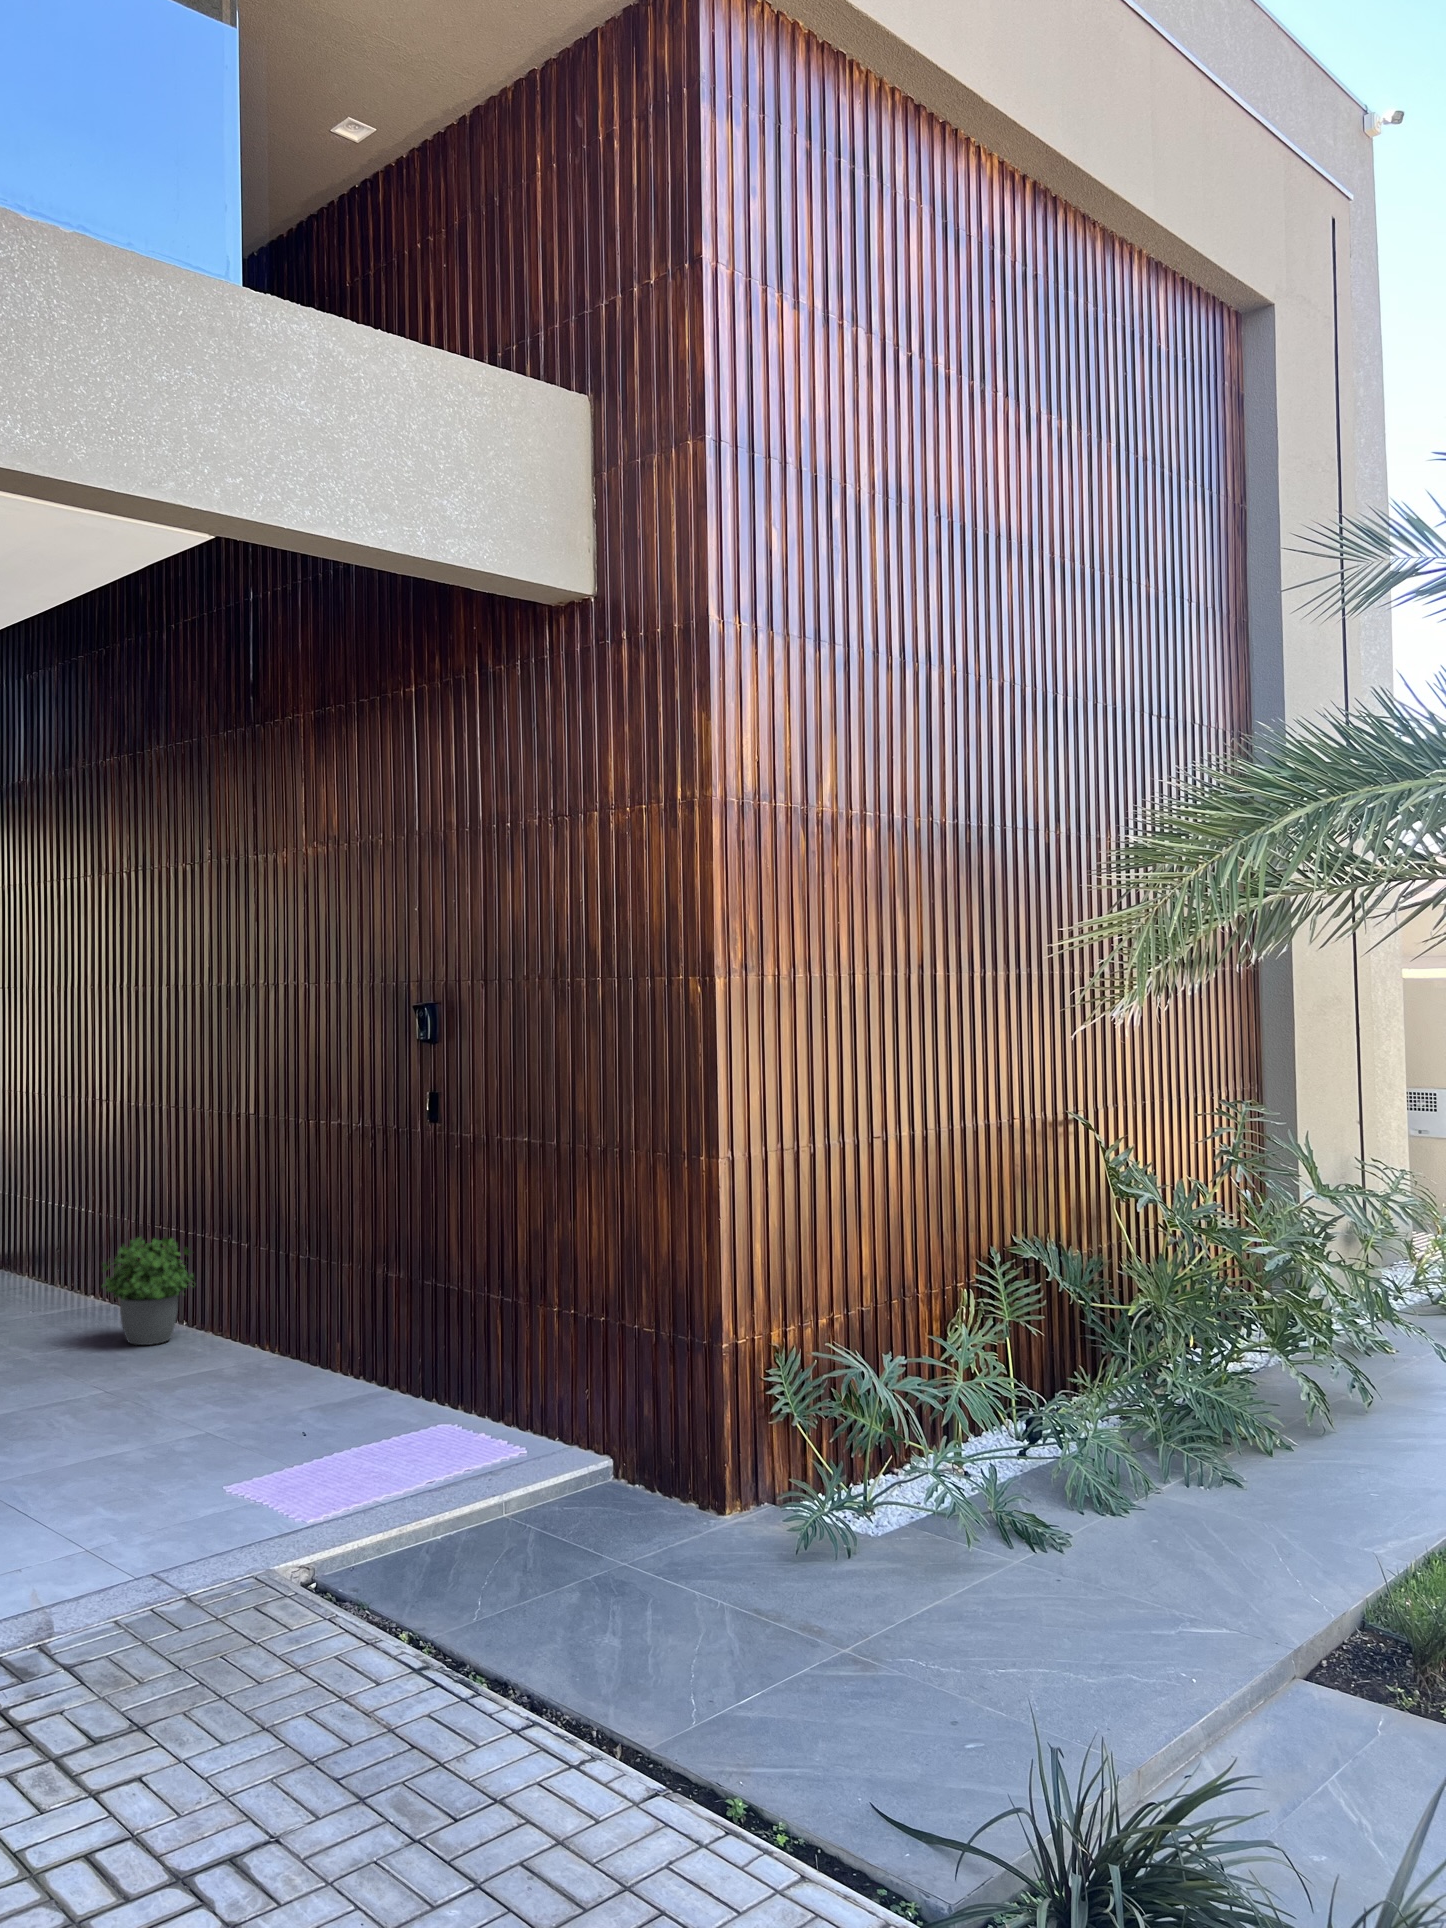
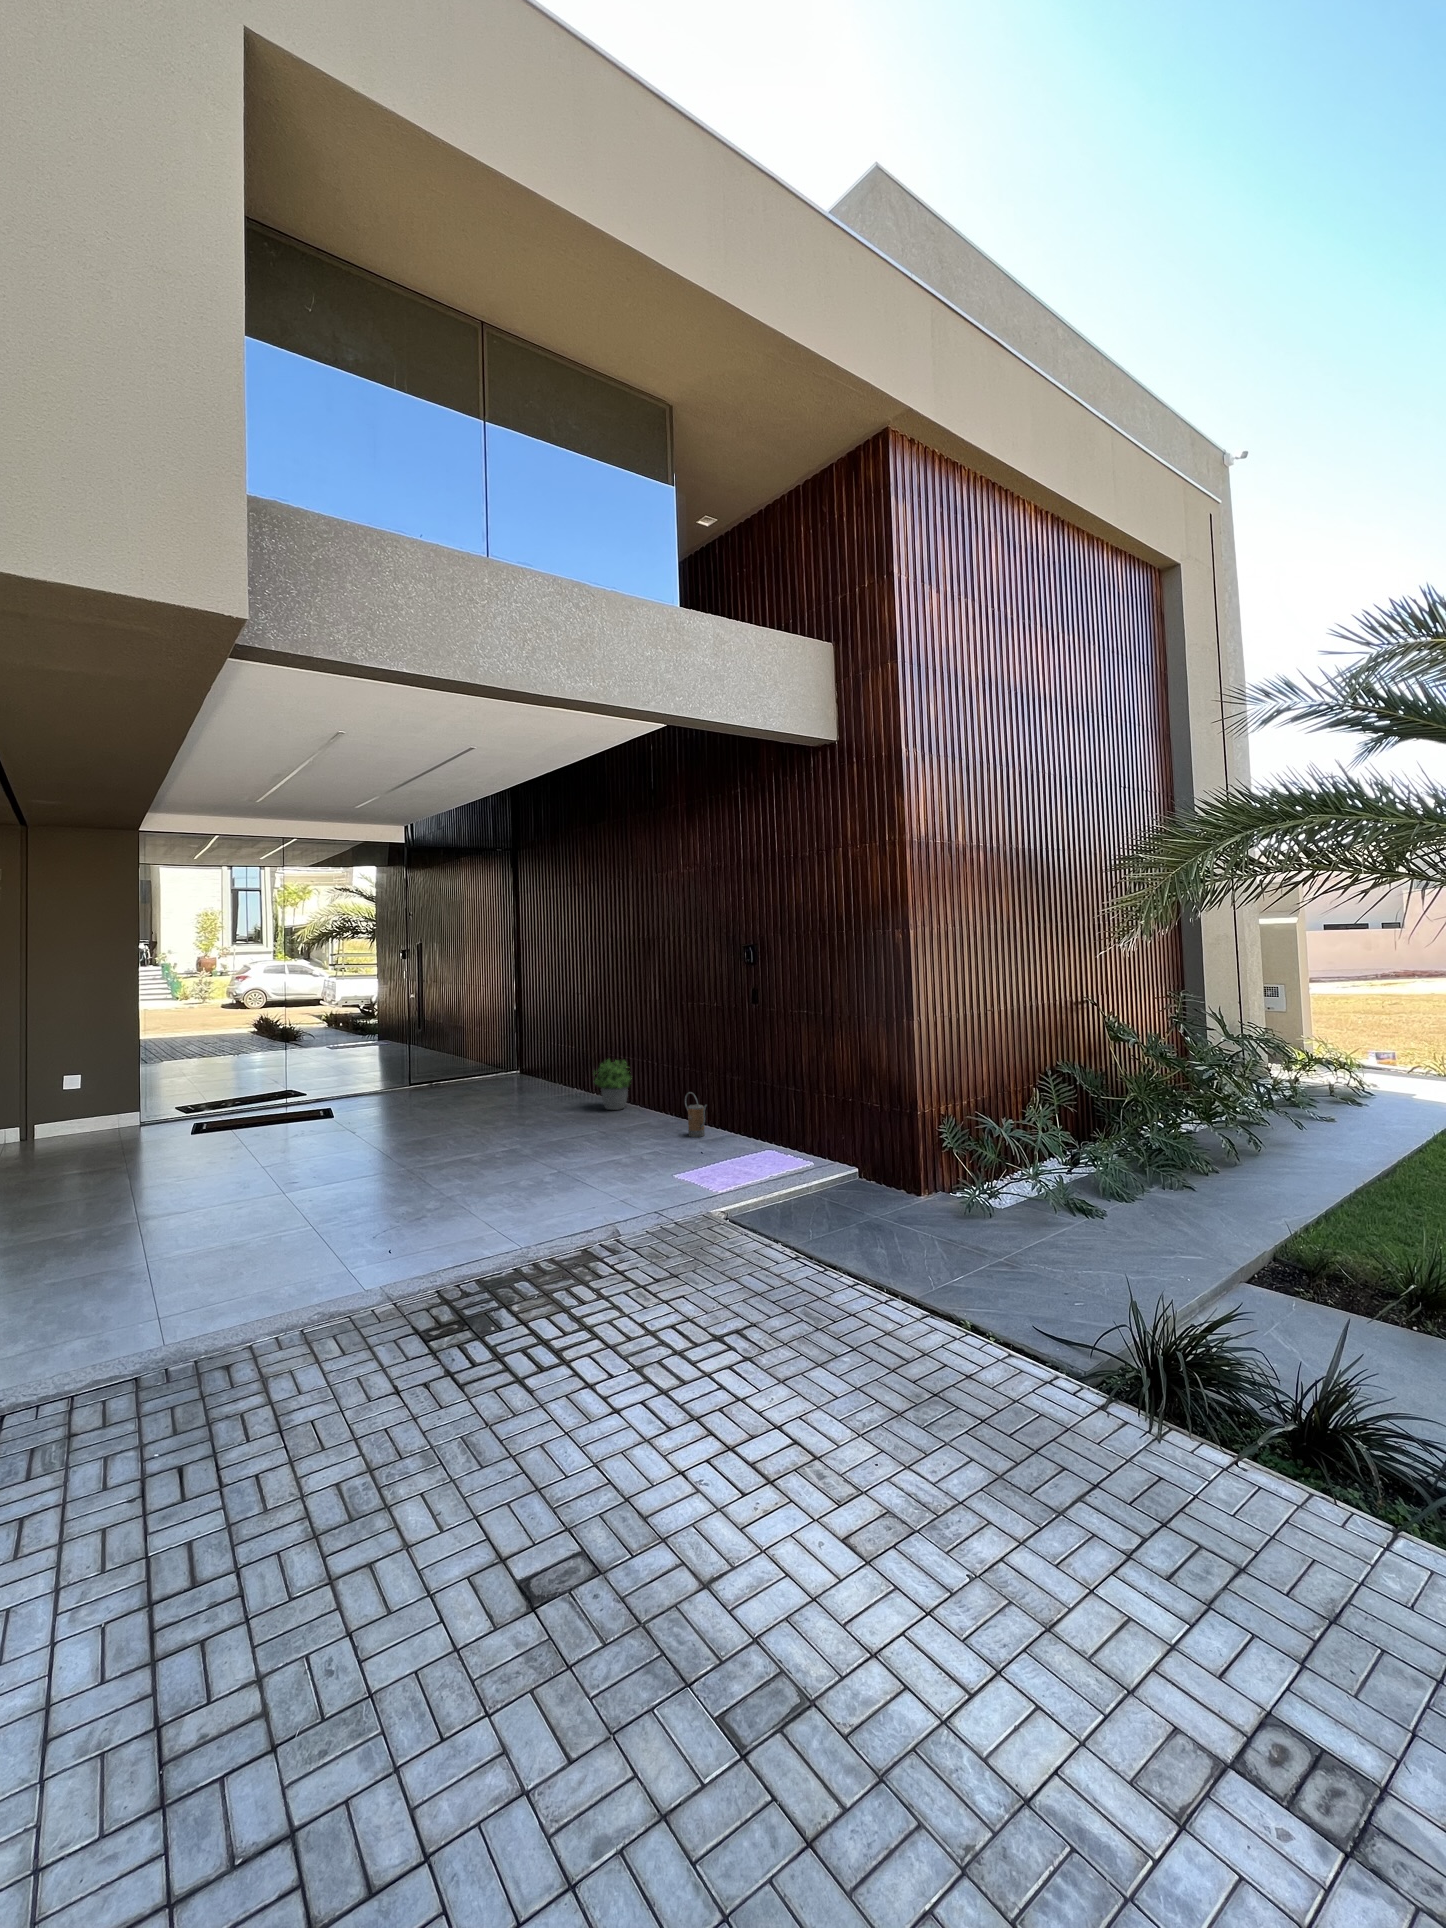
watering can: none [283,1307,326,1401] -> present [685,1092,707,1137]

